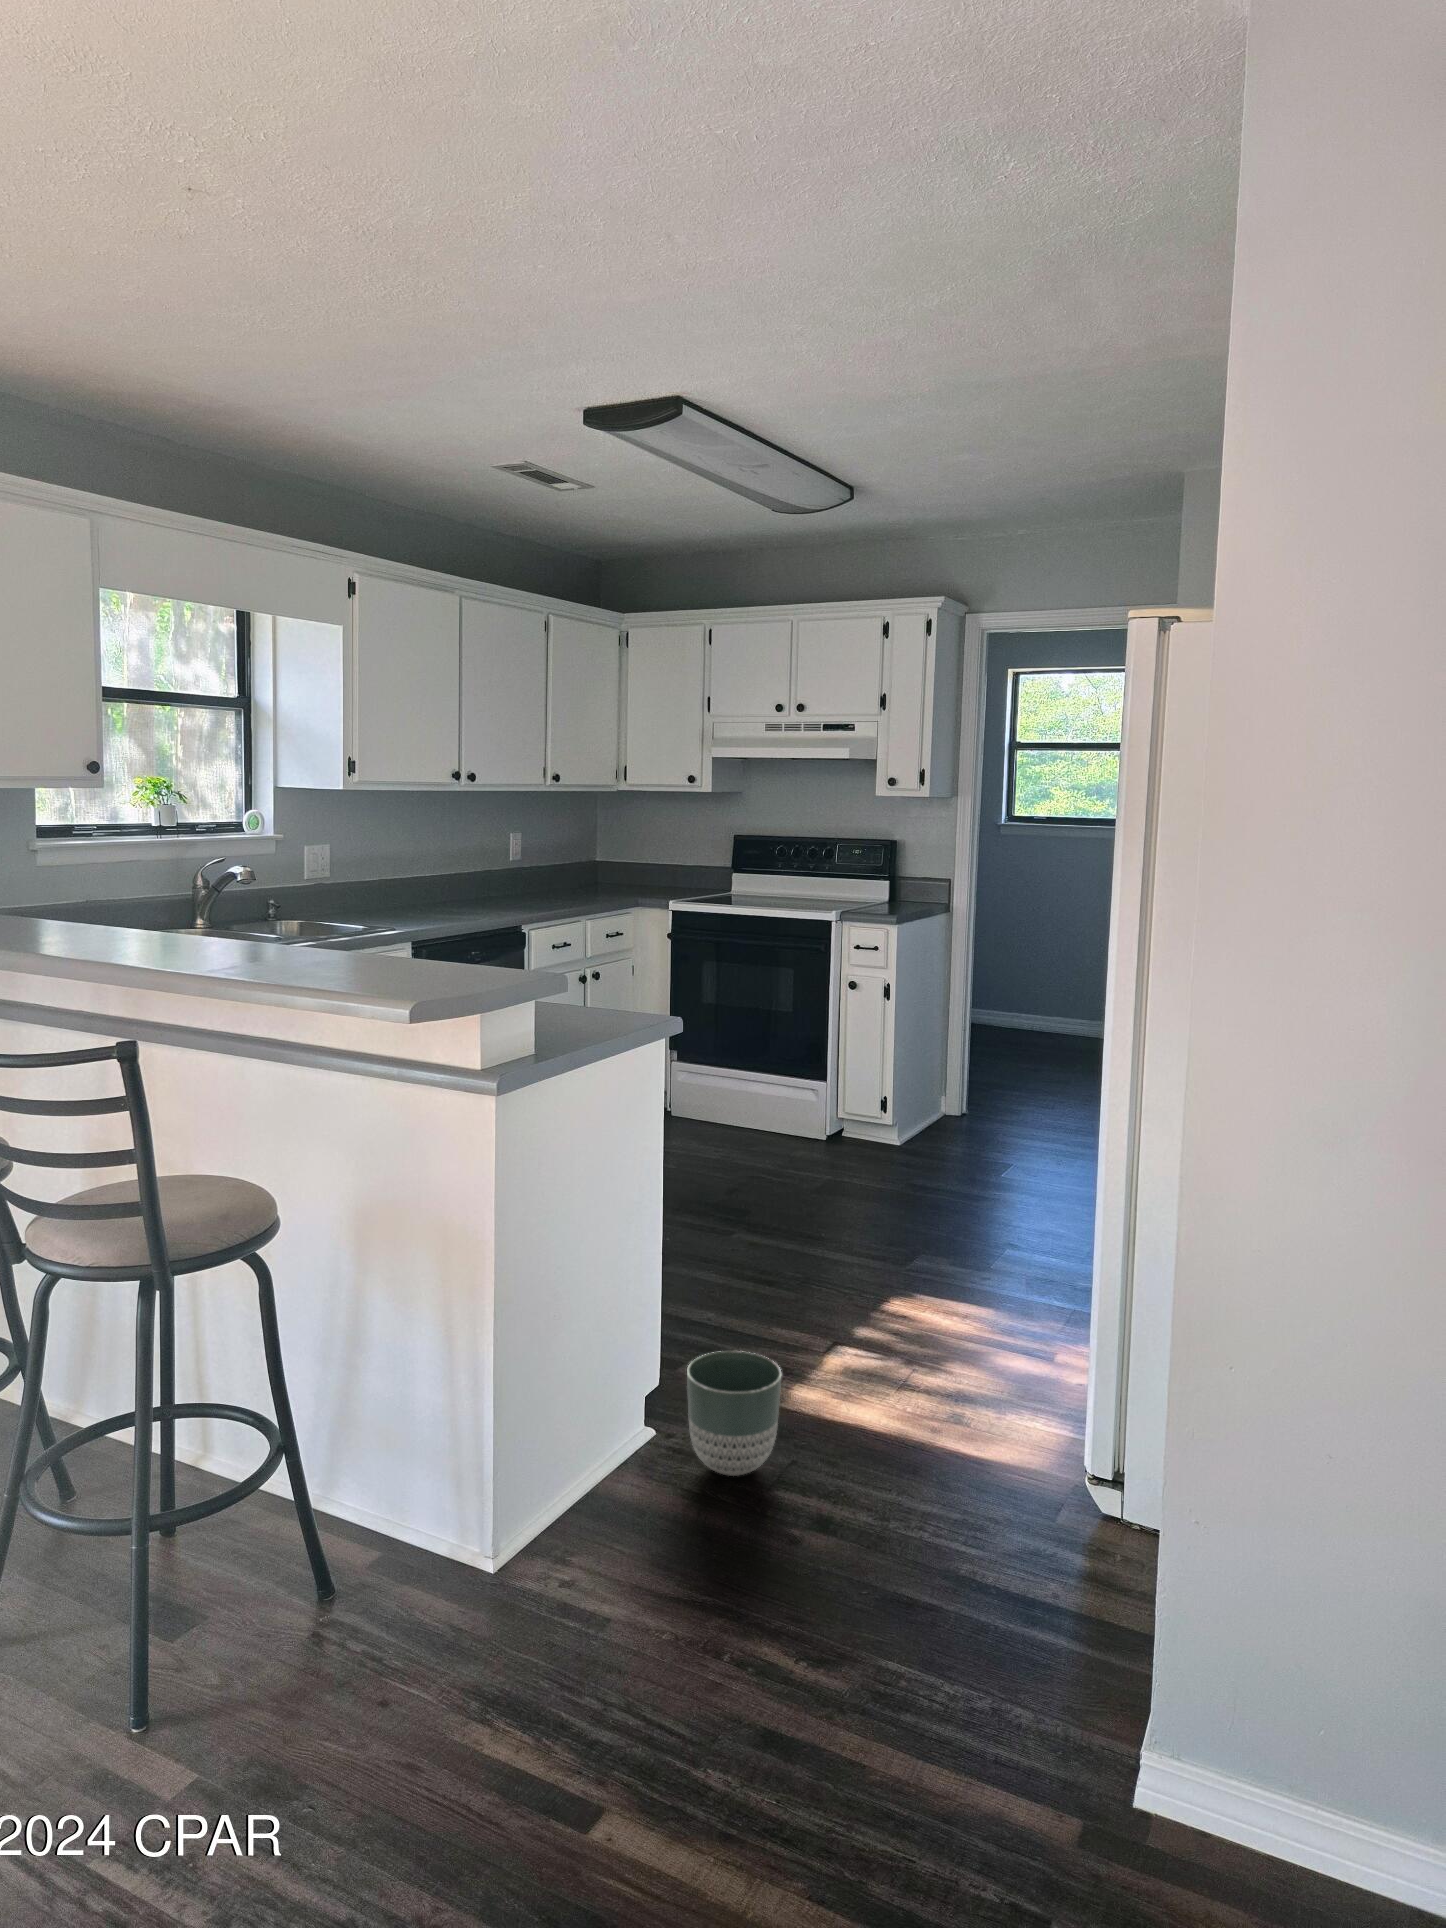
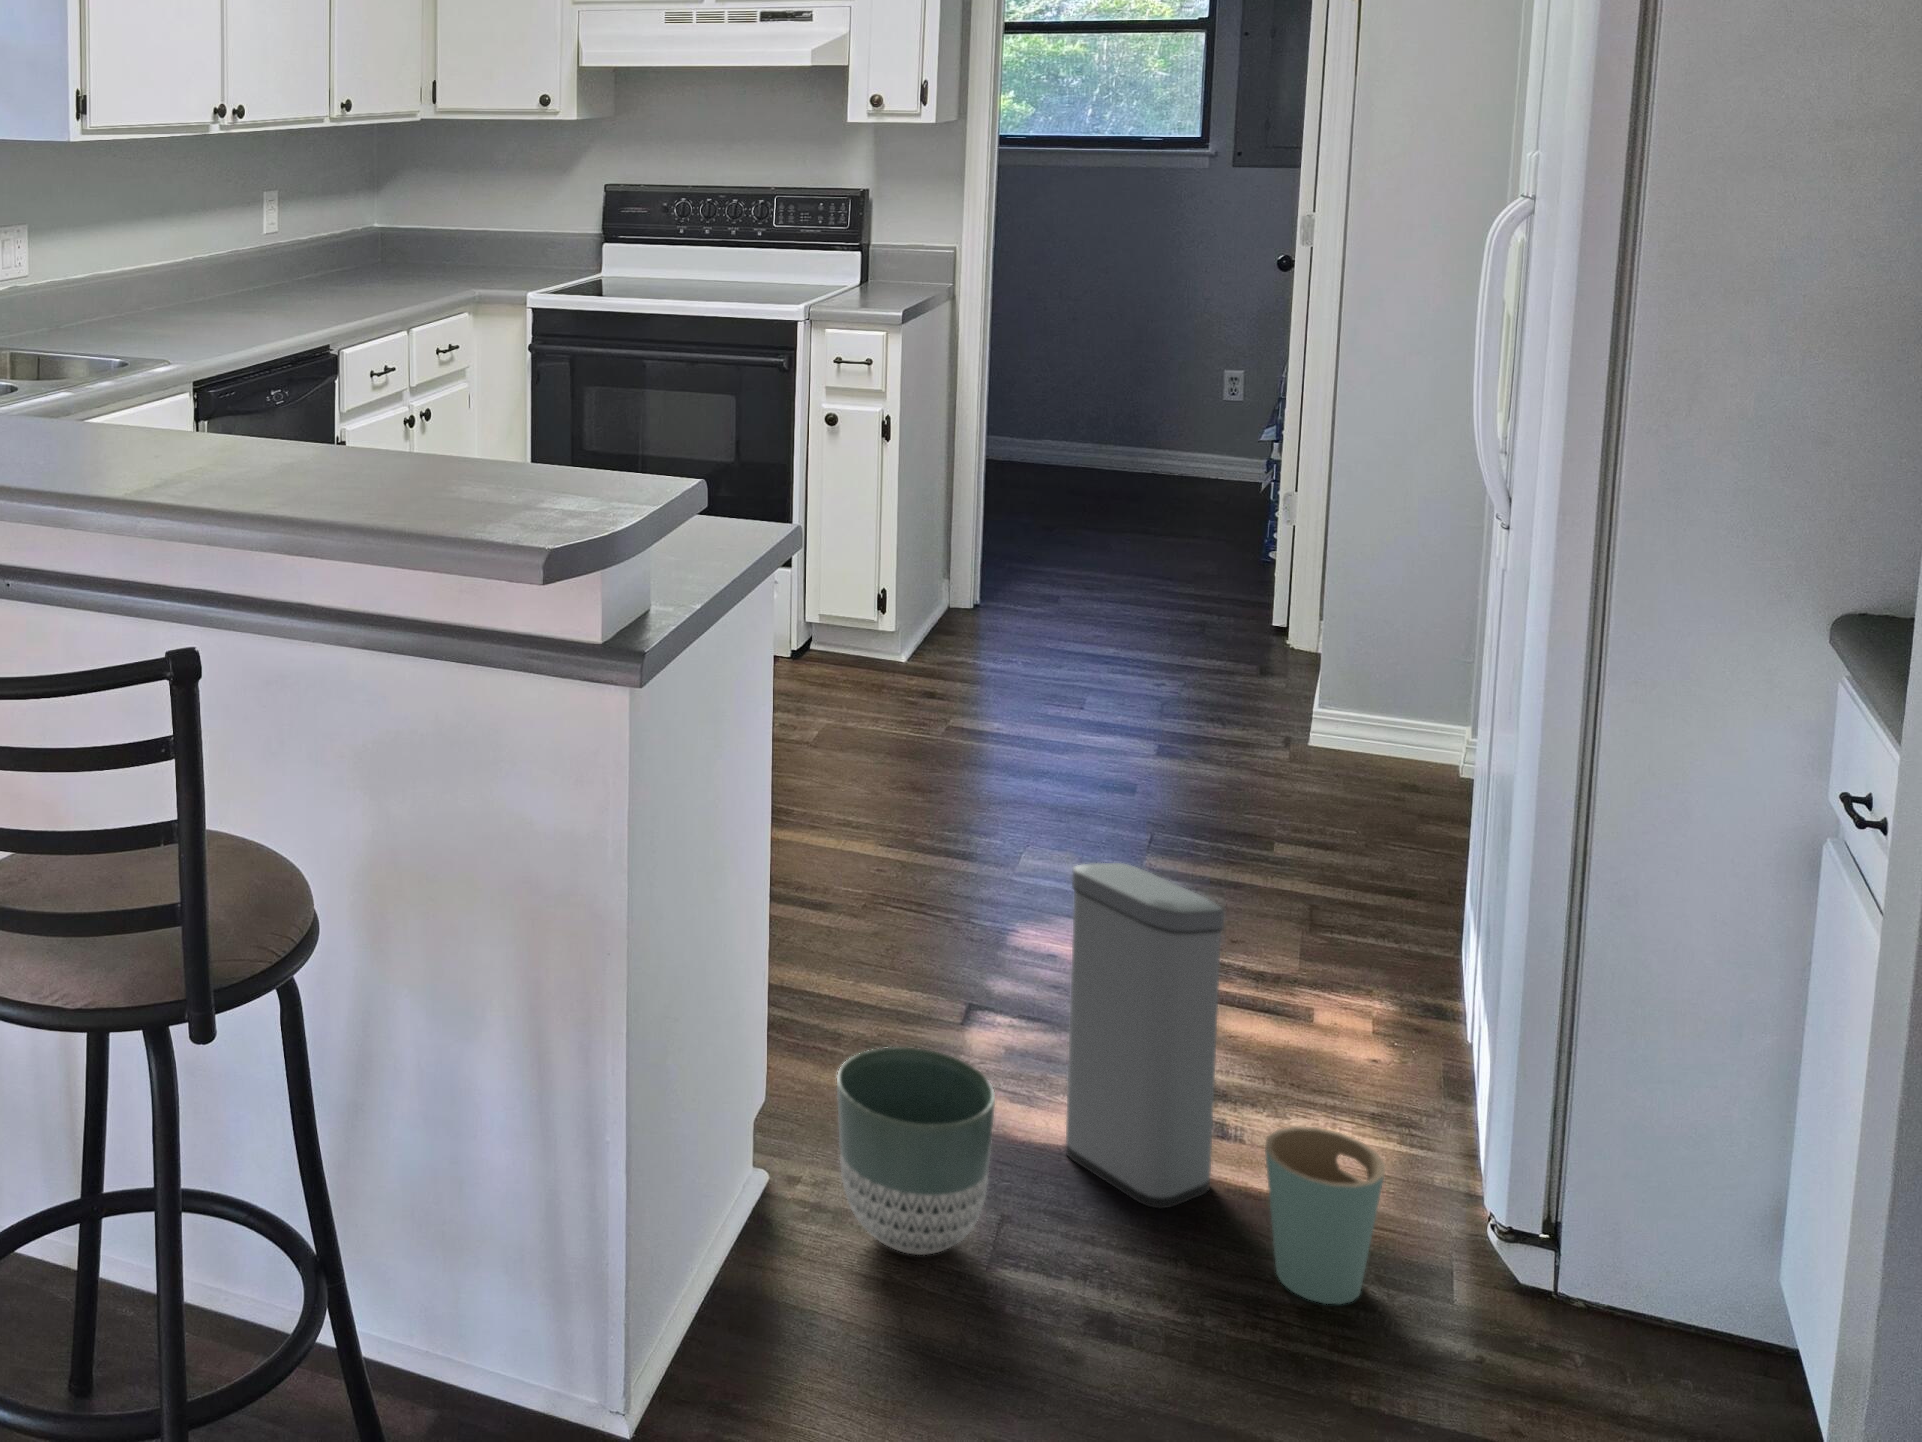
trash can: none [853,1245,1011,1515] -> present [1066,863,1385,1304]

